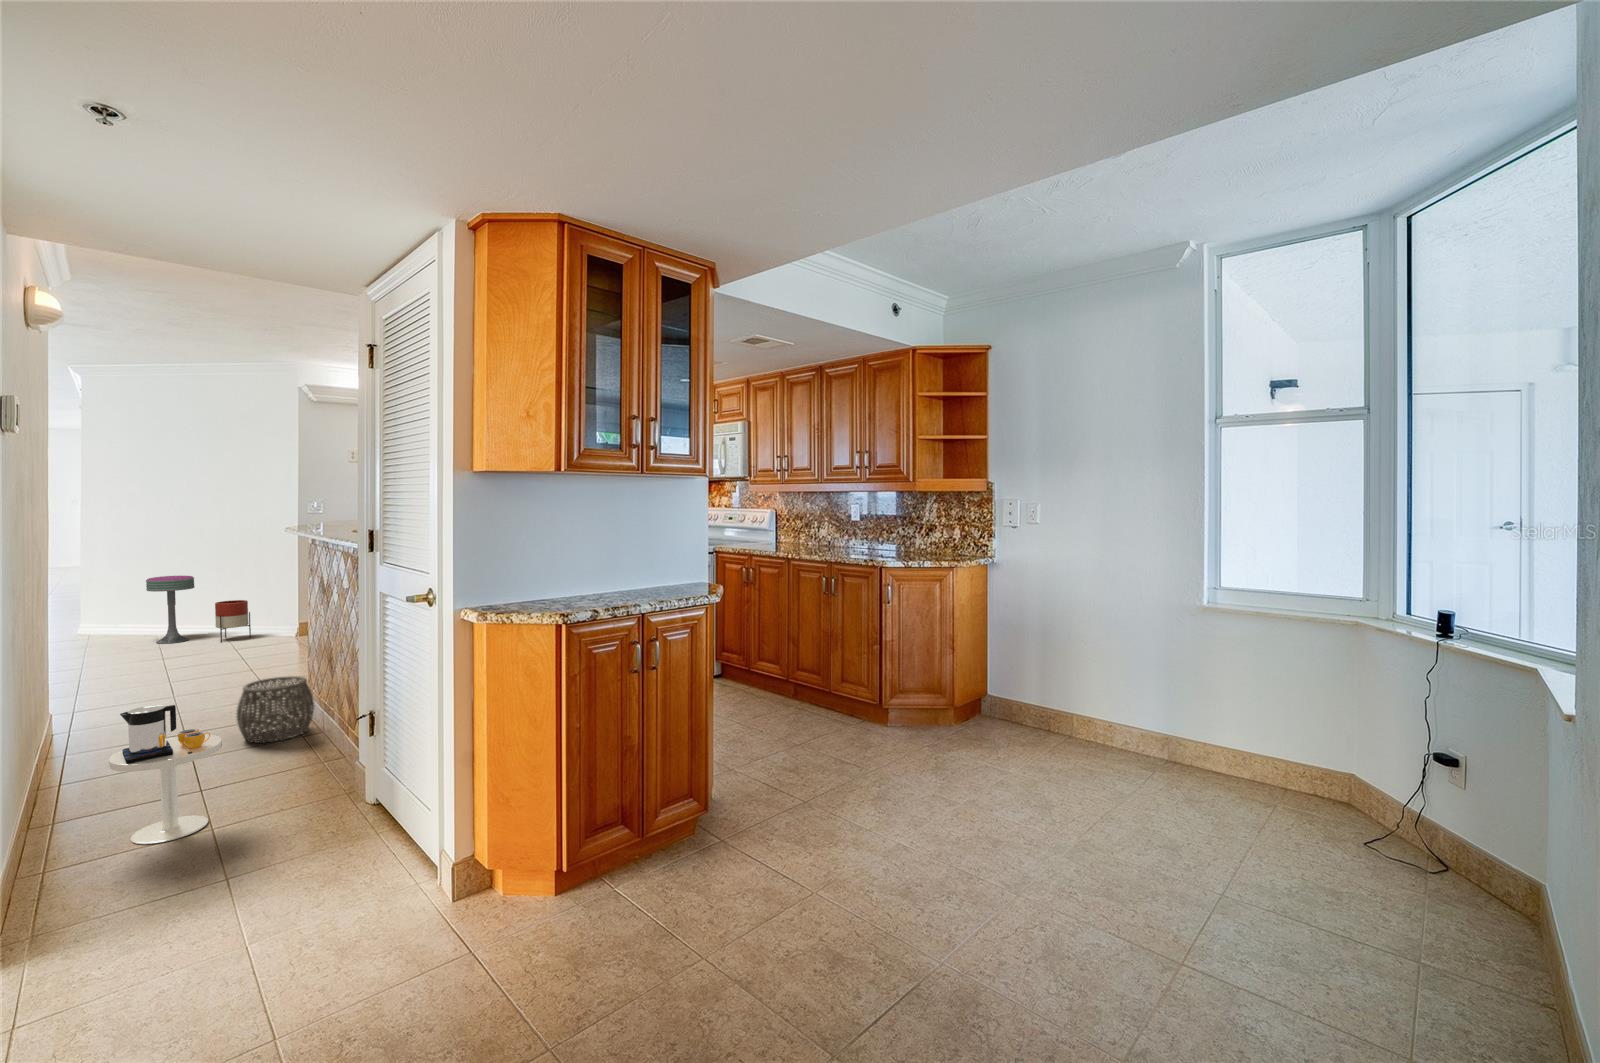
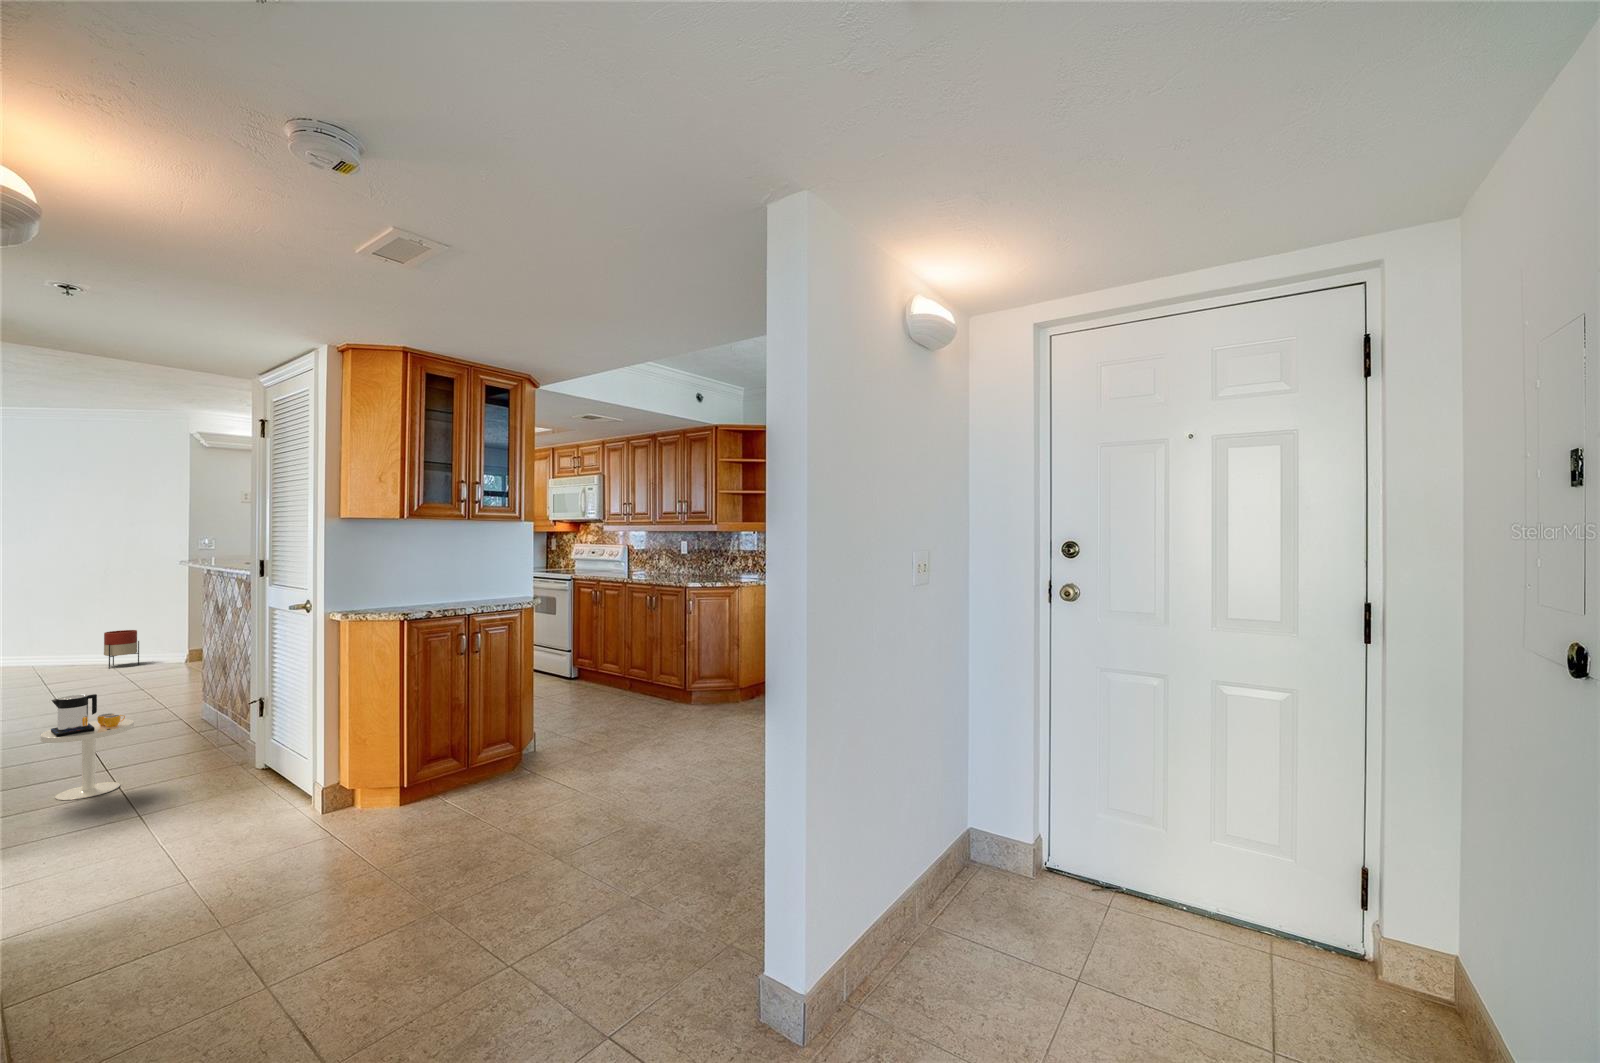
bar stool: present [146,576,195,644] -> none [34,608,83,671]
woven basket: present [236,676,314,743] -> none [136,683,208,738]

